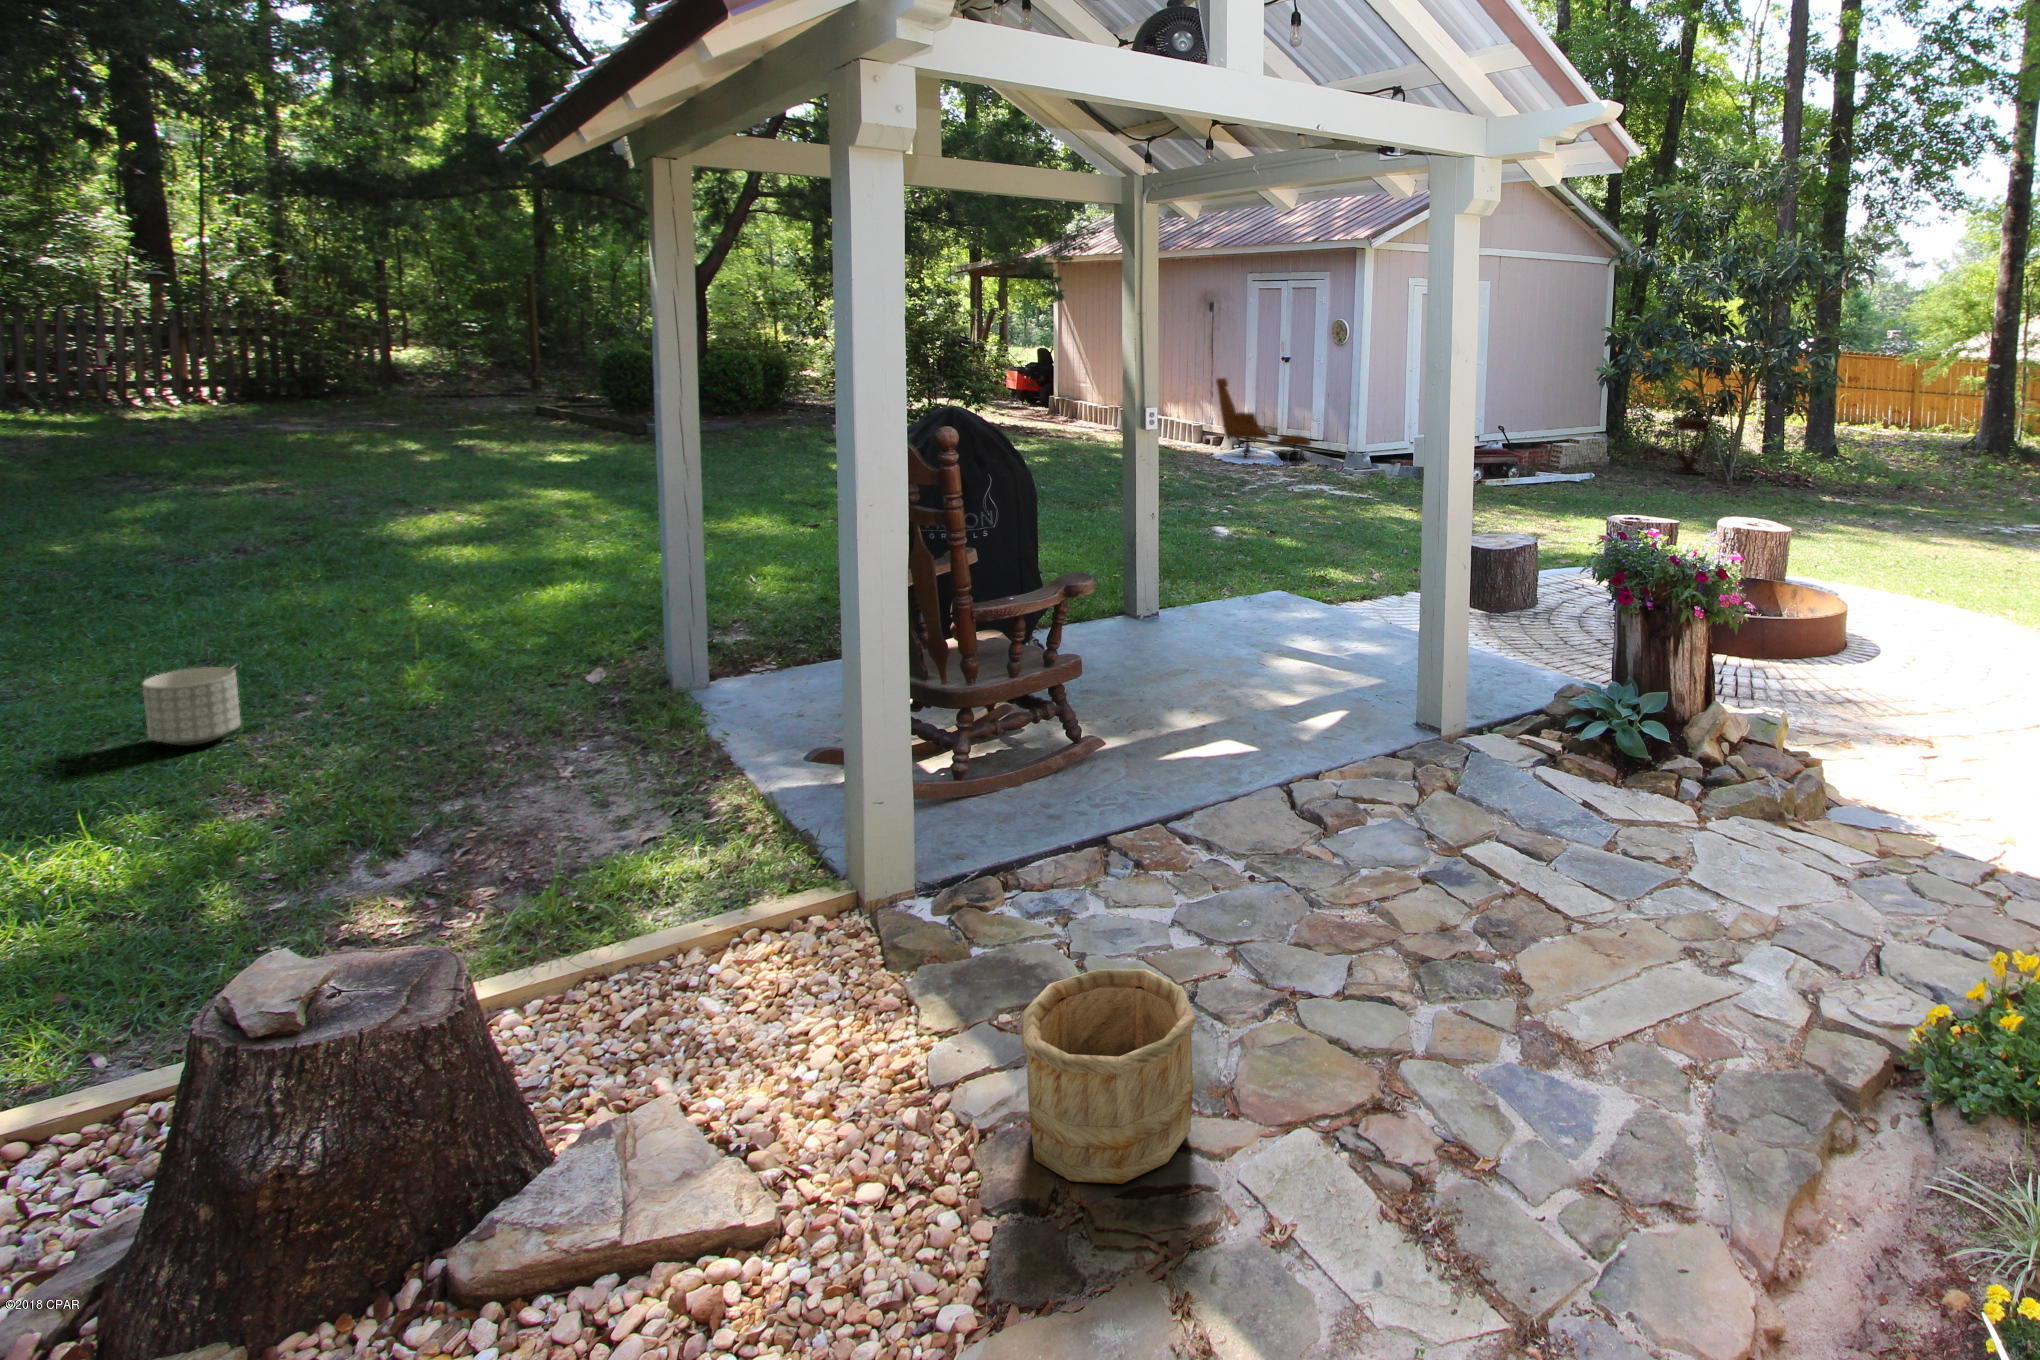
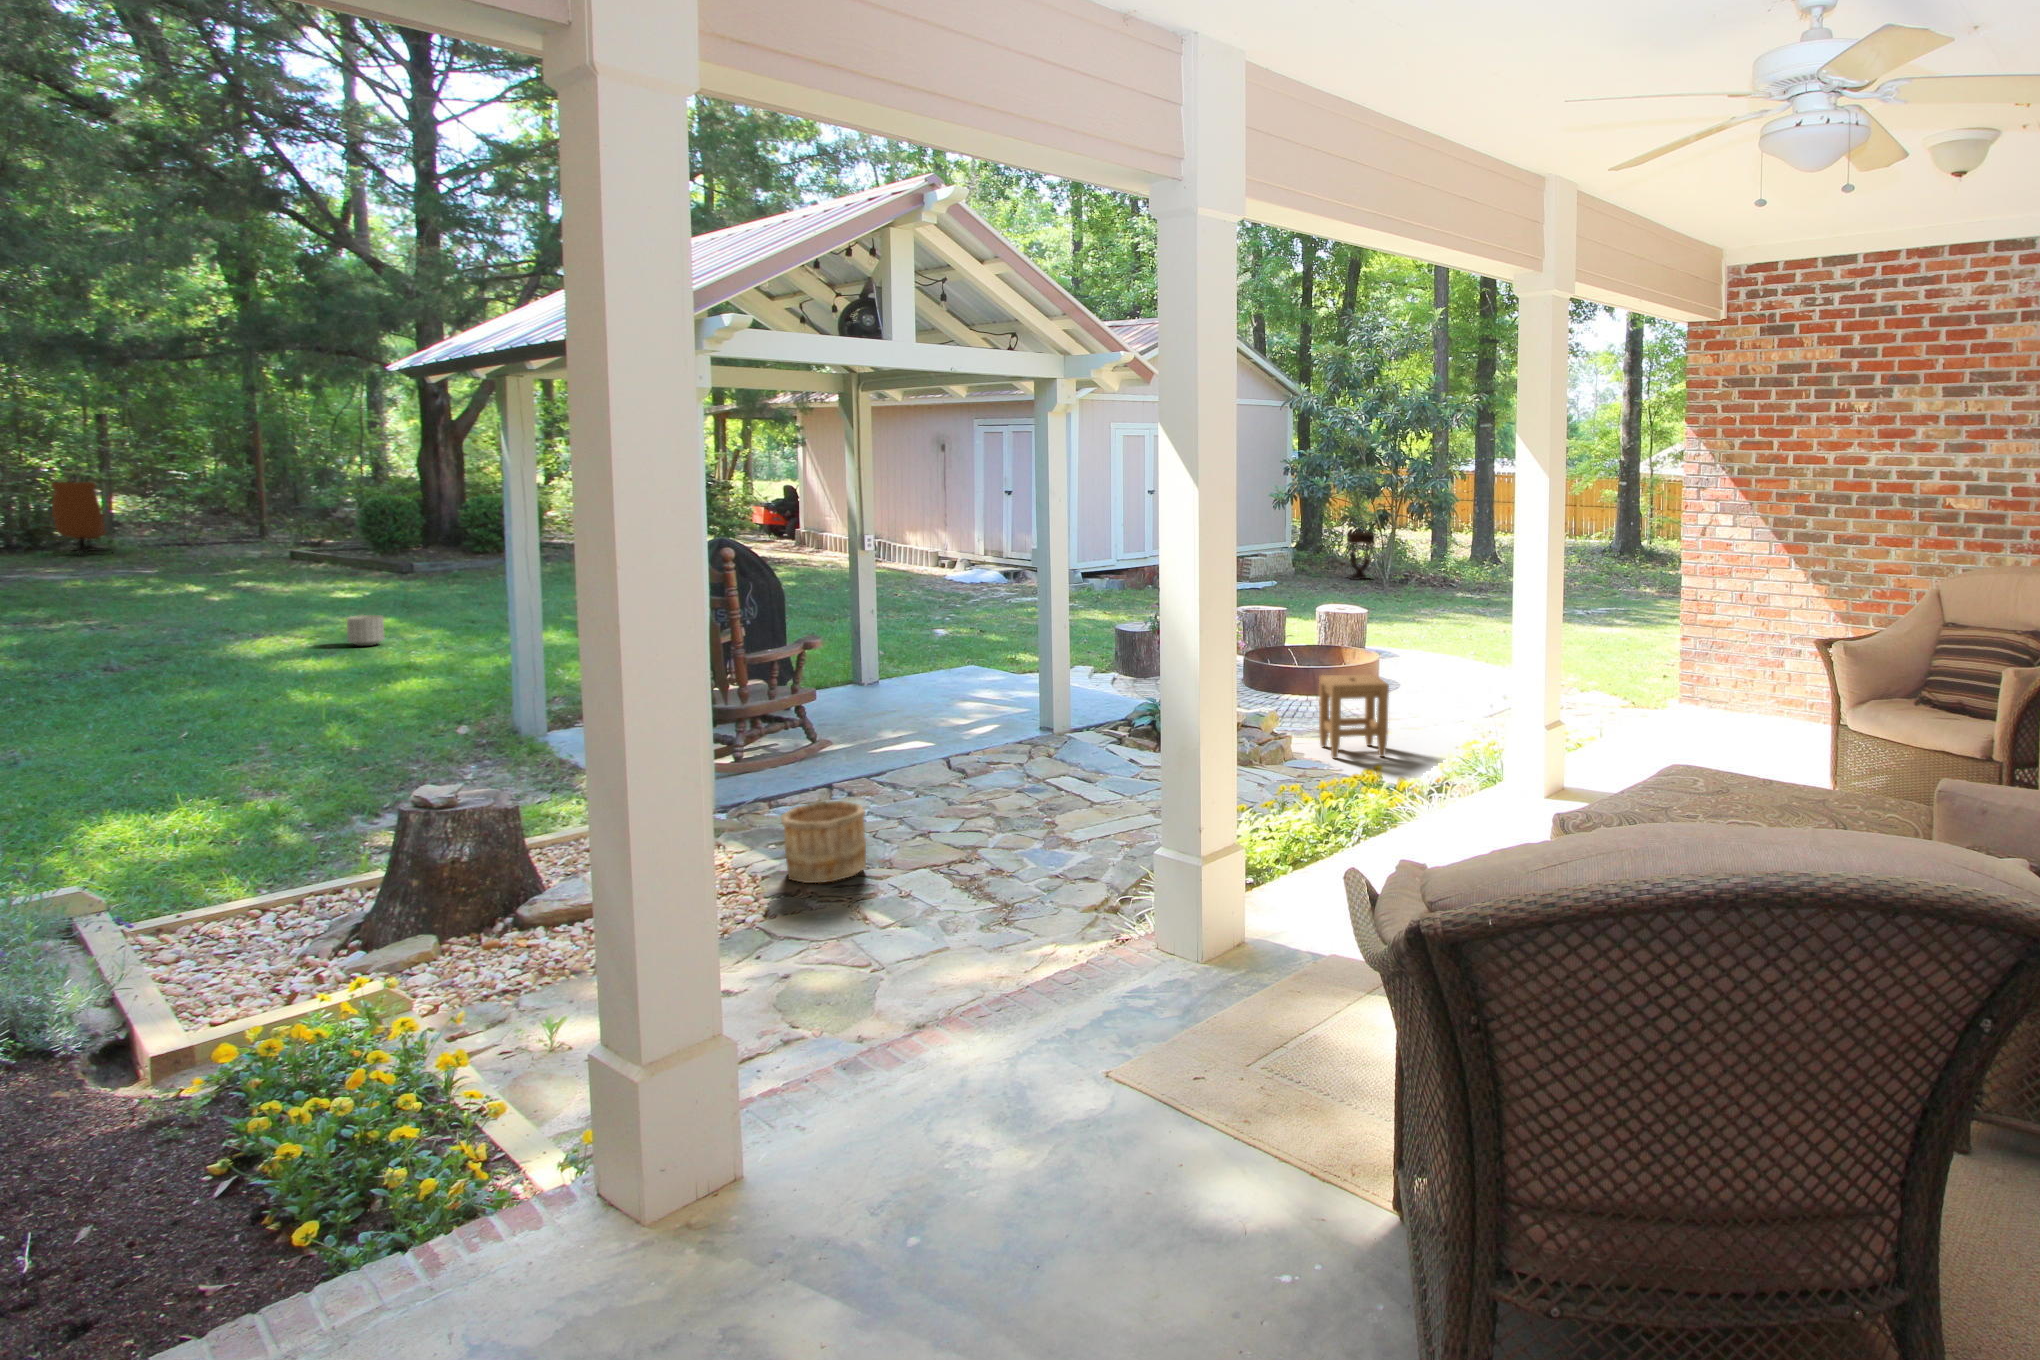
lounge chair: present [1216,378,1311,459] -> present [51,482,109,553]
stool: none [1874,666,2031,817] -> present [1319,674,1389,759]
planter: present [143,667,241,746] -> present [347,615,385,646]

